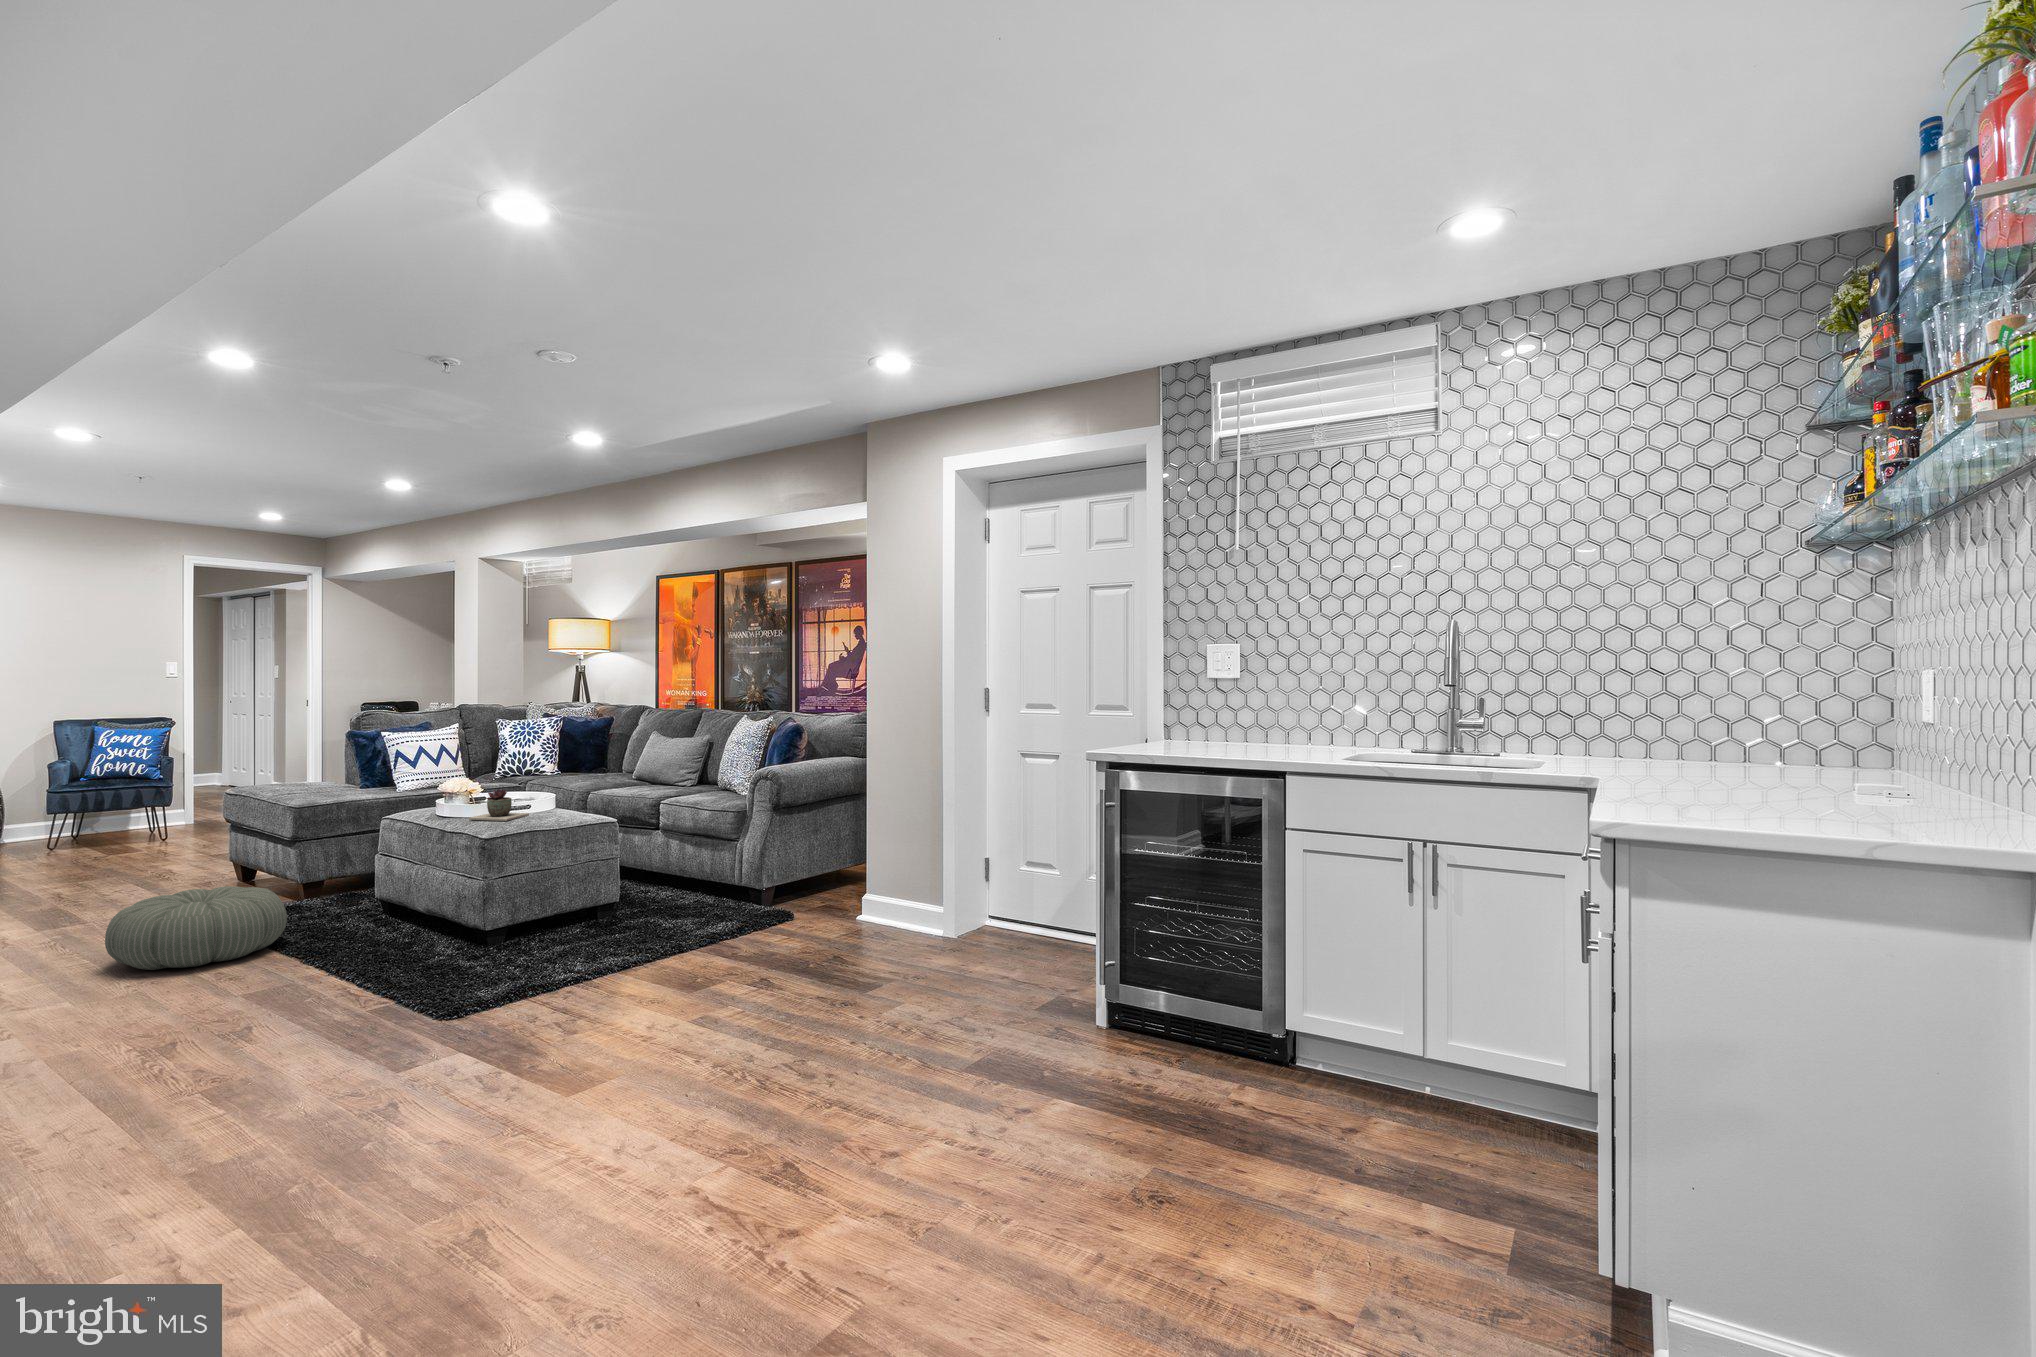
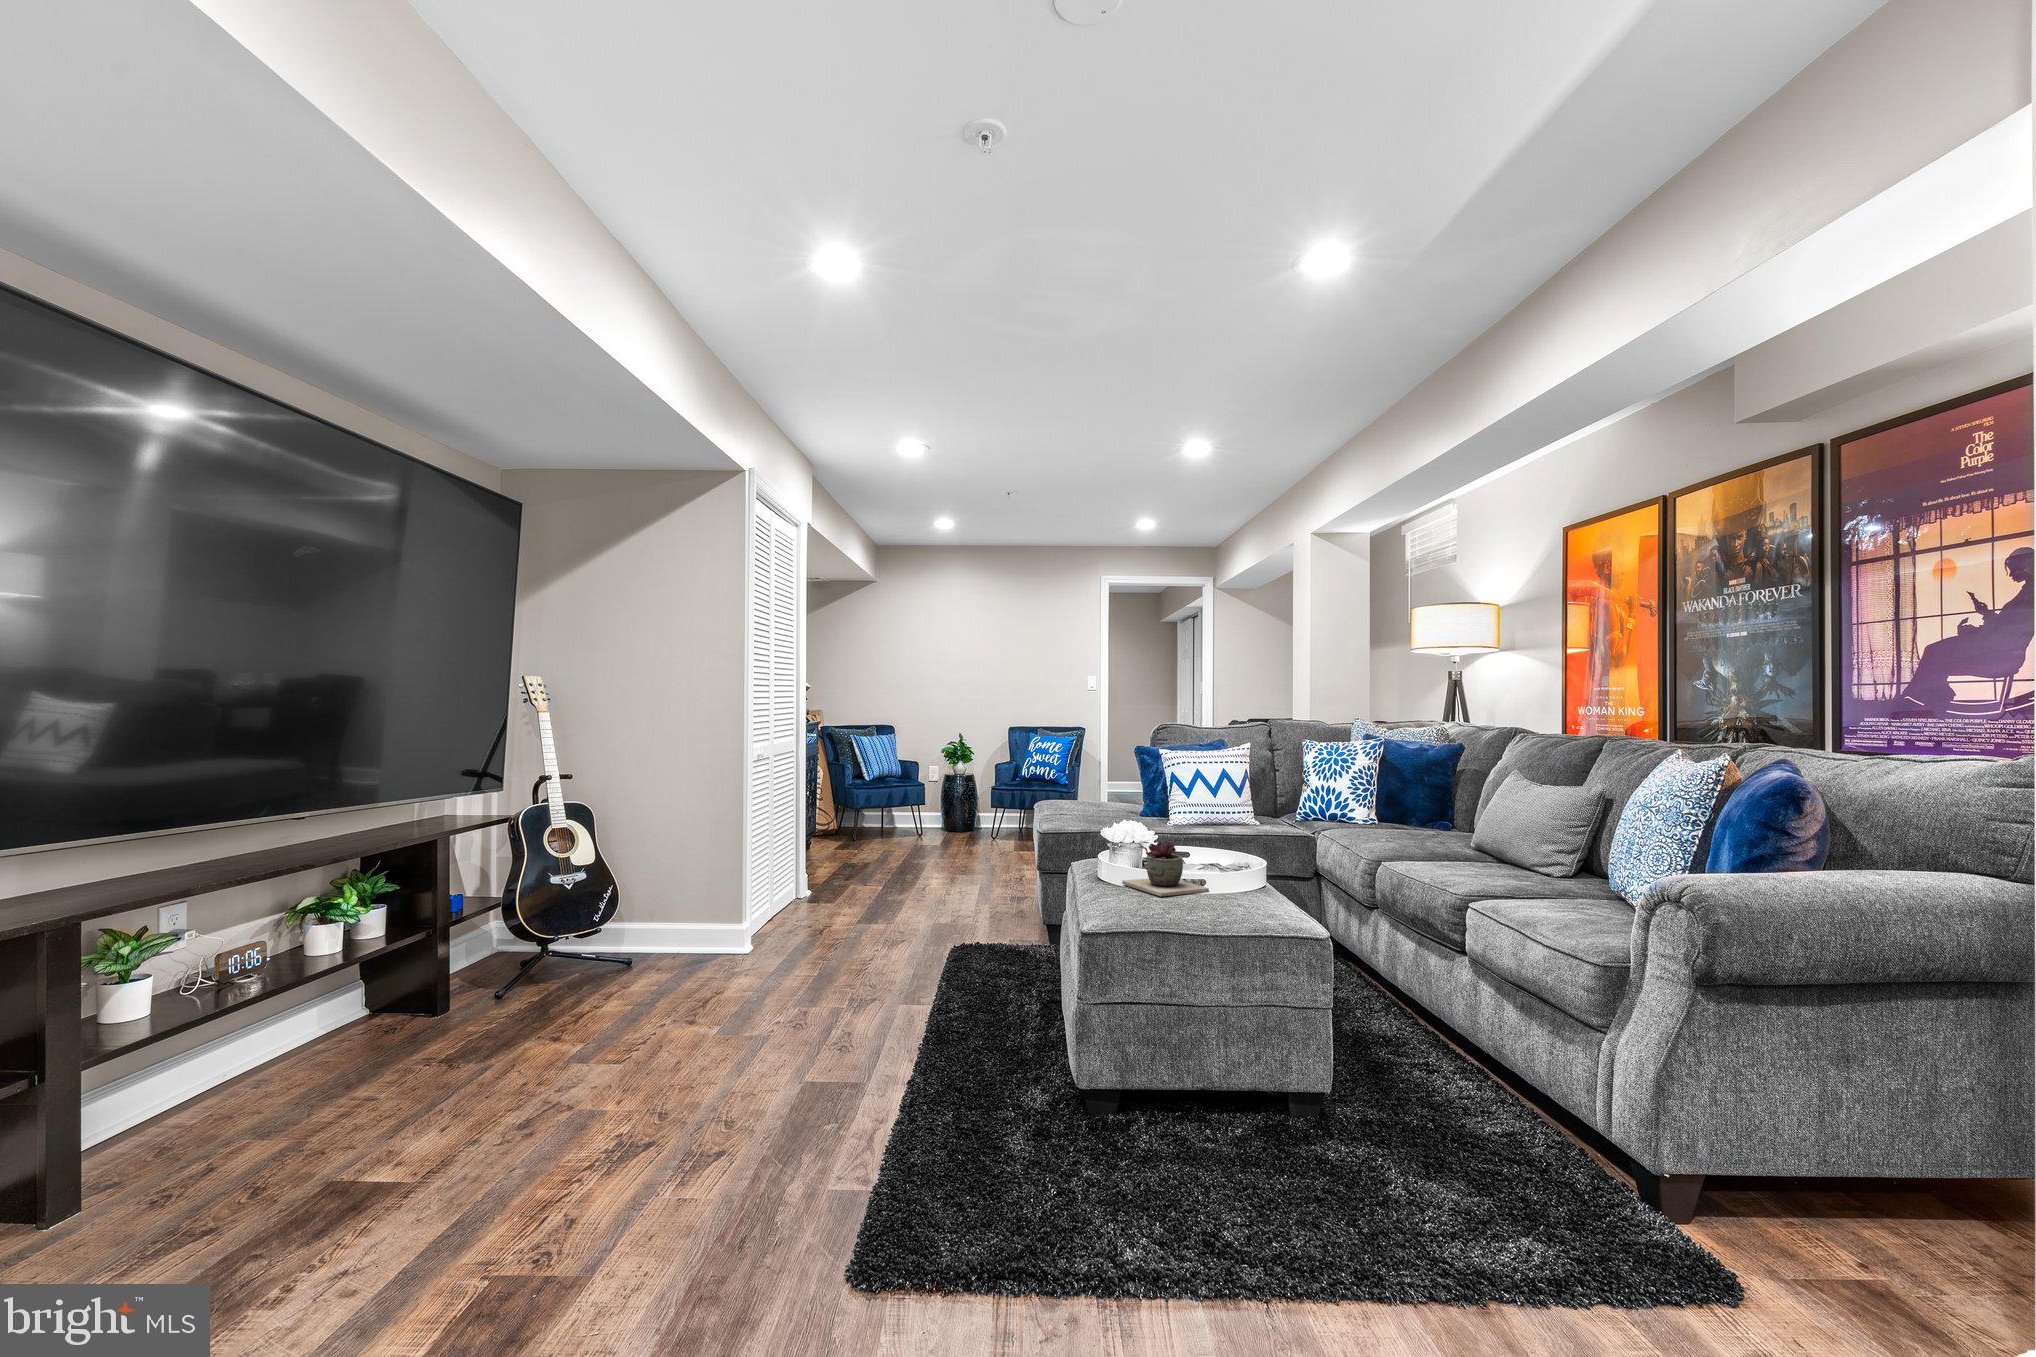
pouf: present [105,886,287,970] -> none [762,916,935,1021]

